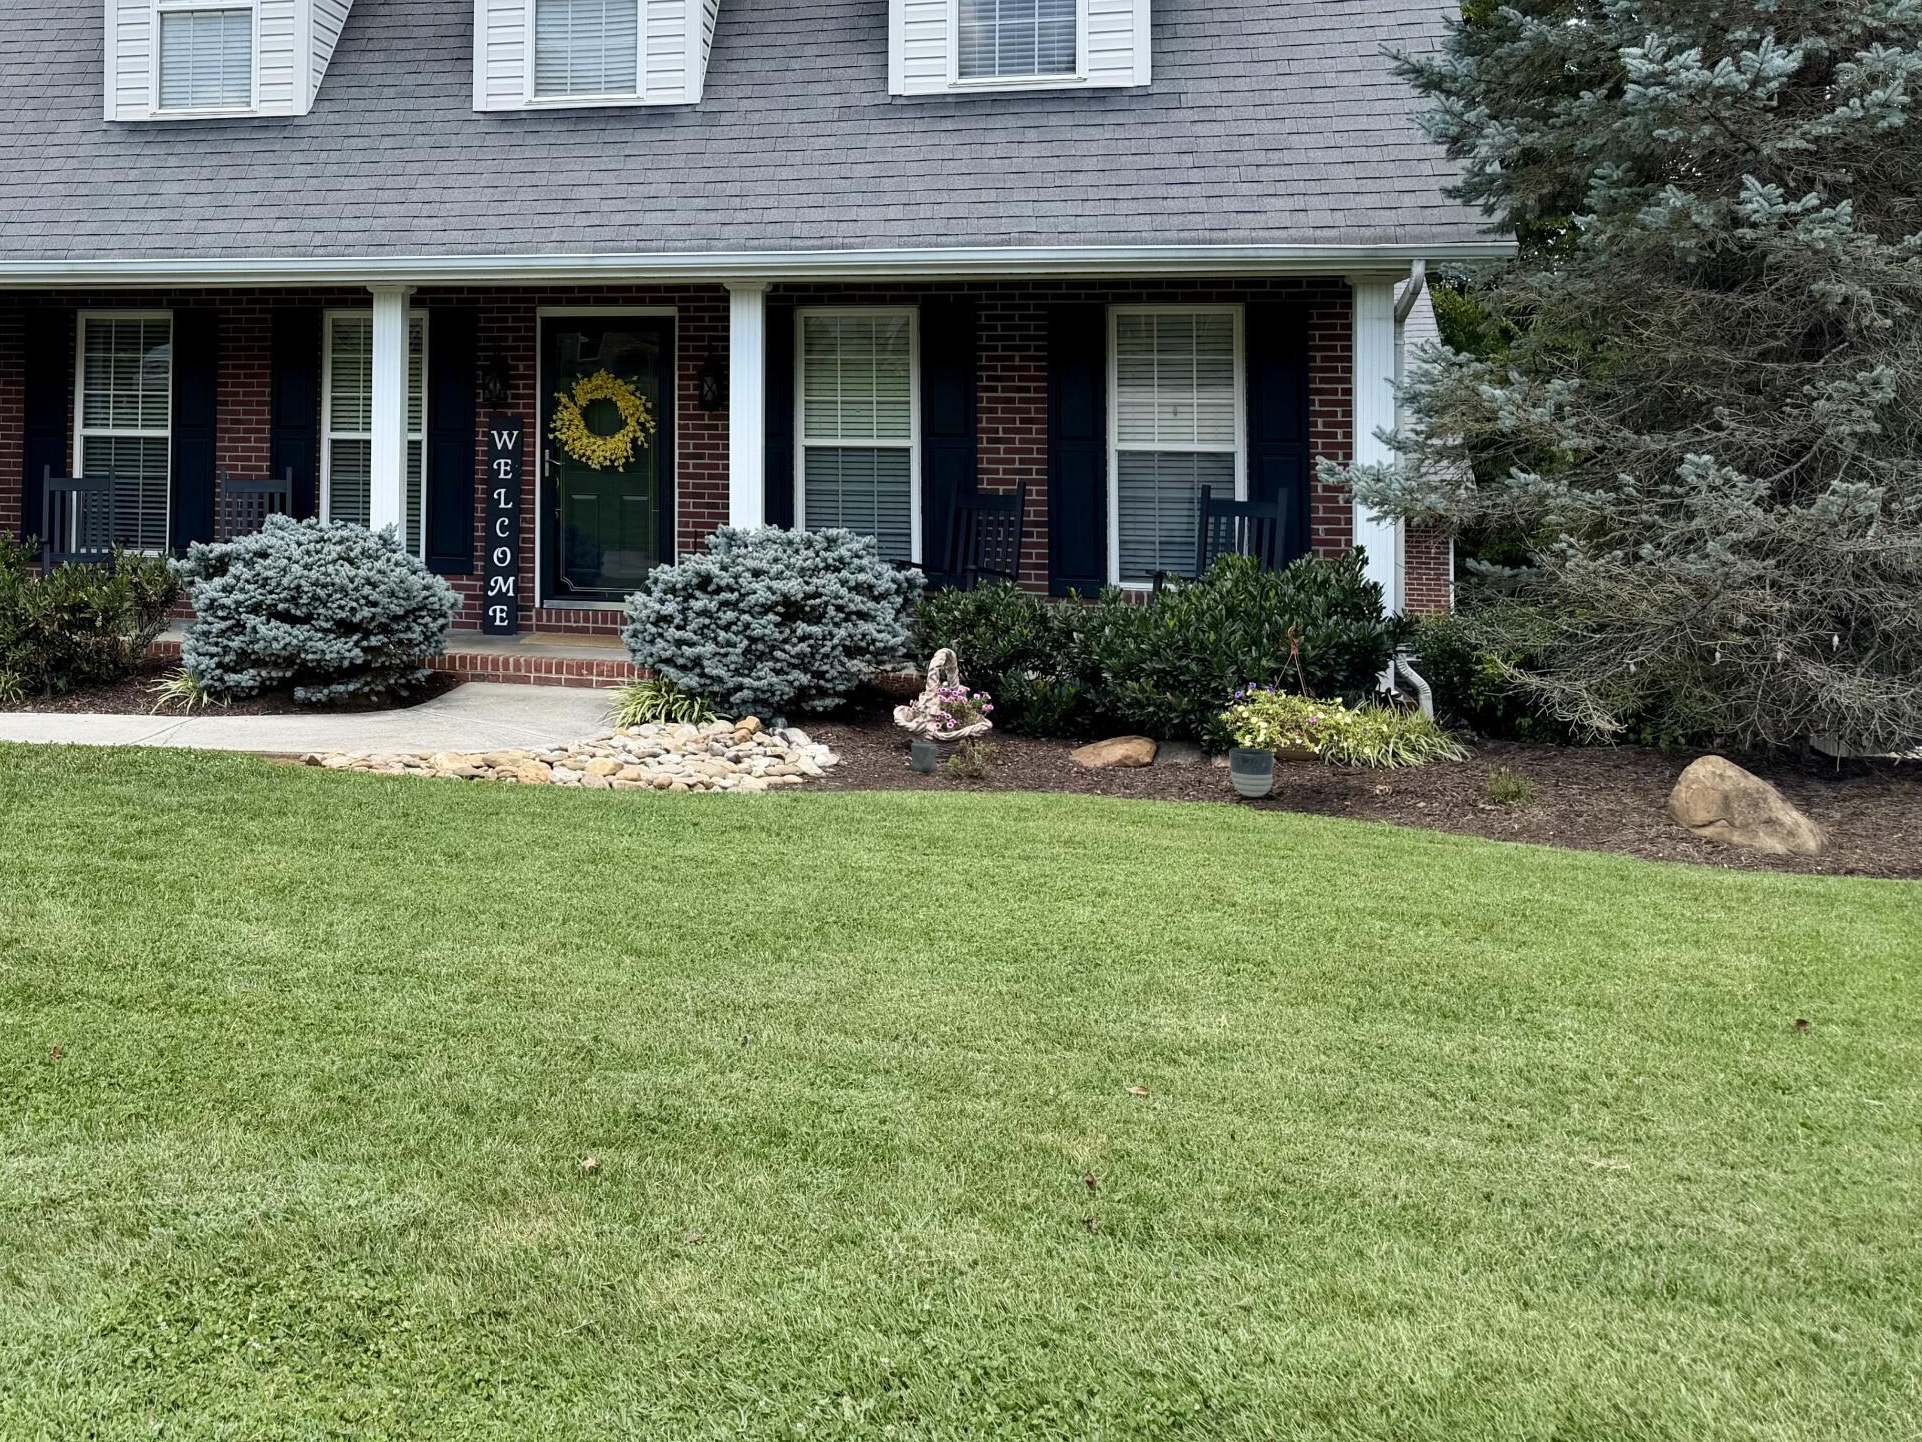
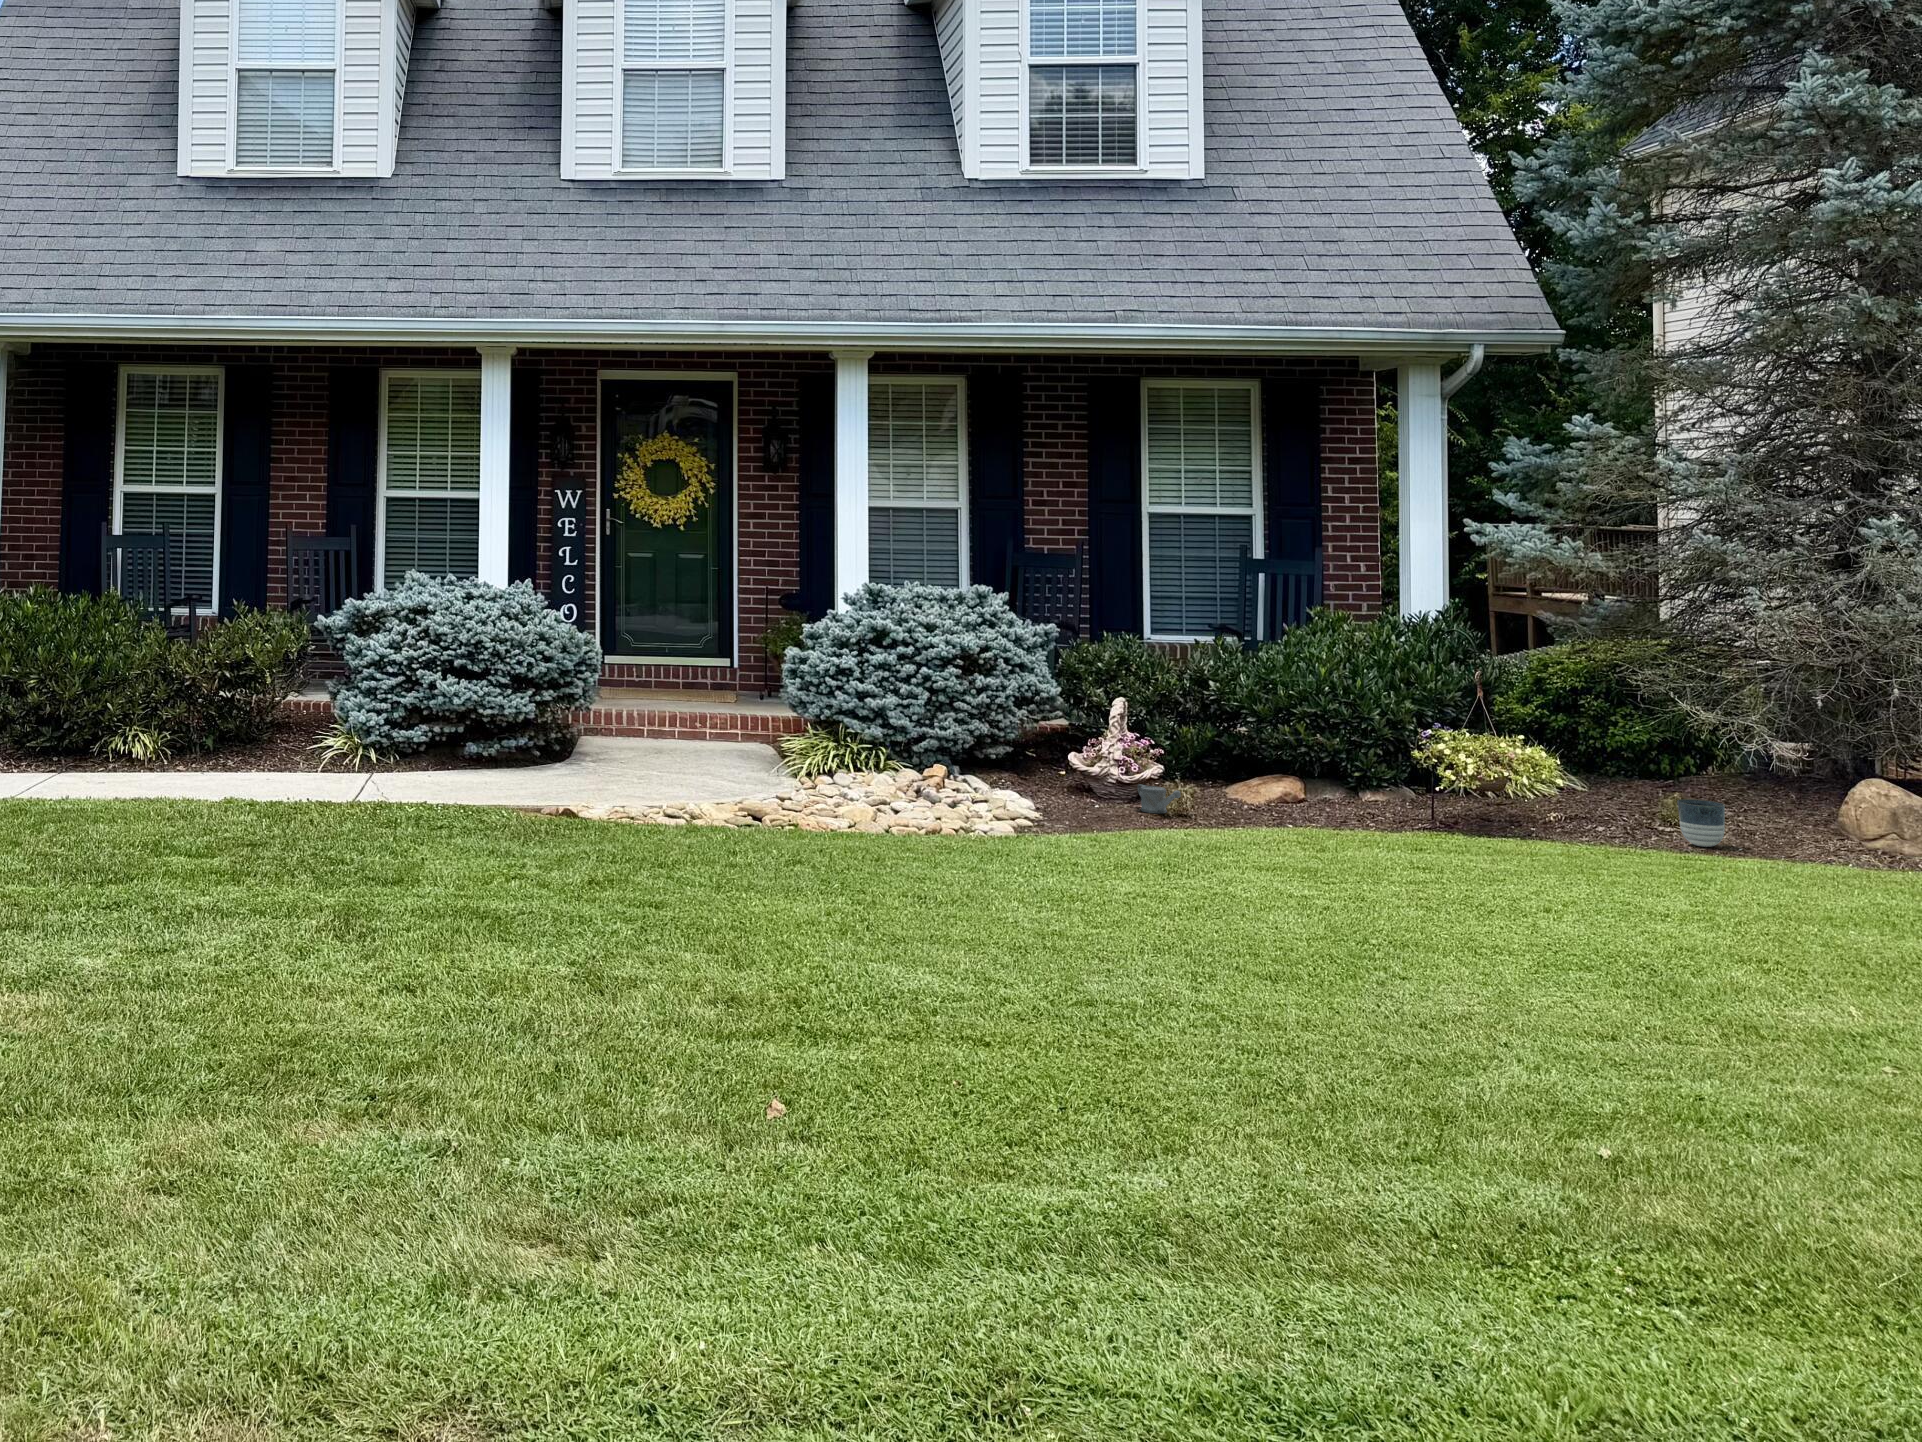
planter: present [1229,748,1273,797] -> present [1677,799,1725,847]

